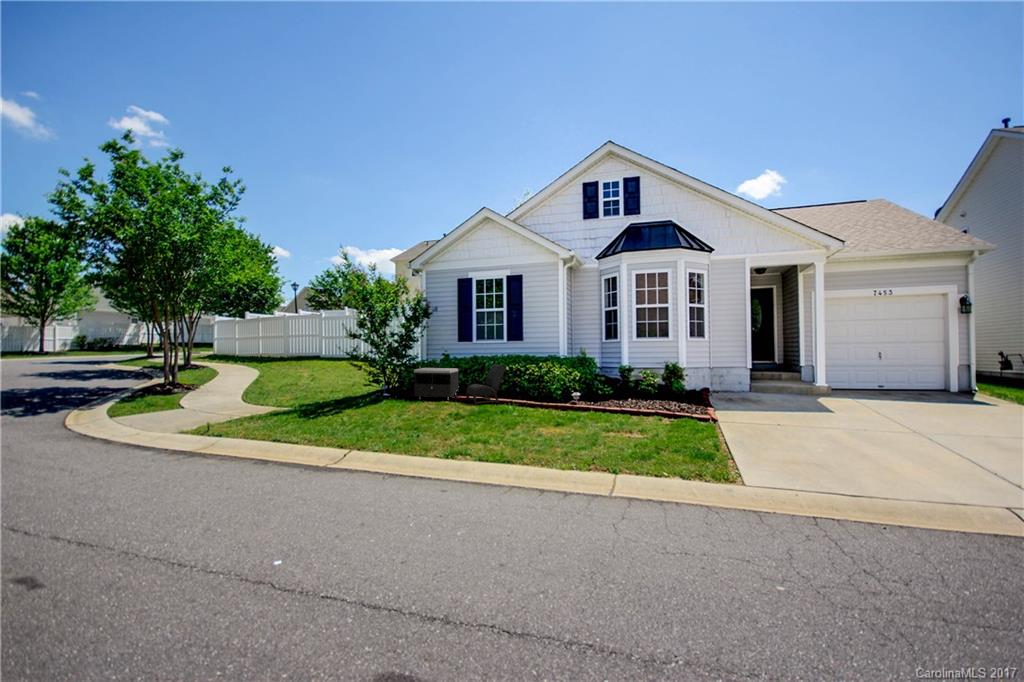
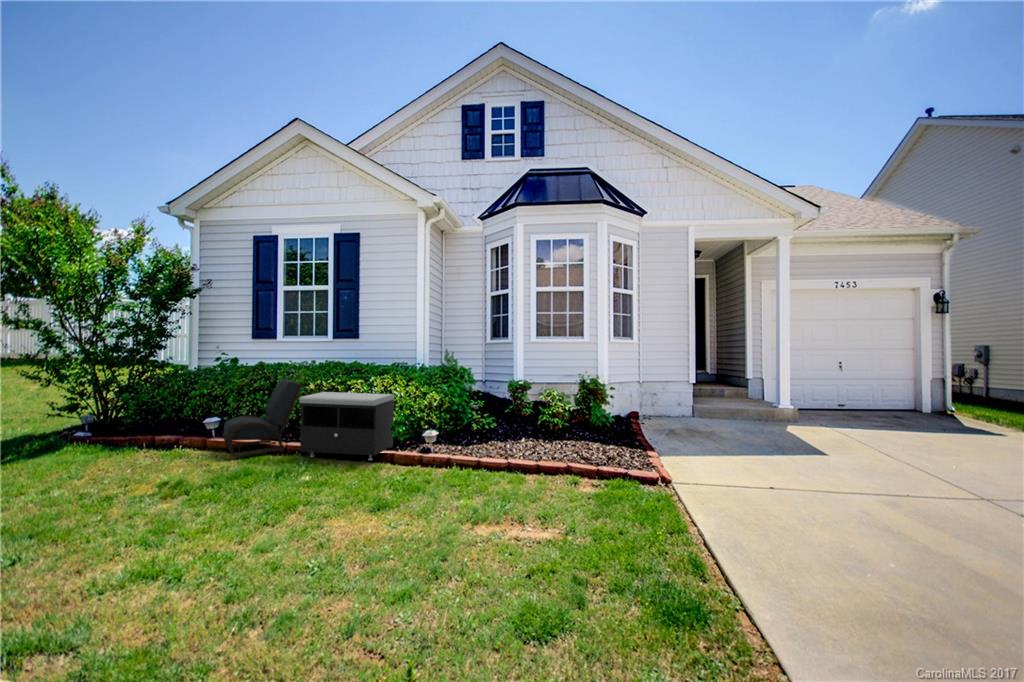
storage bench: present [414,368,458,400] -> present [299,392,394,460]

